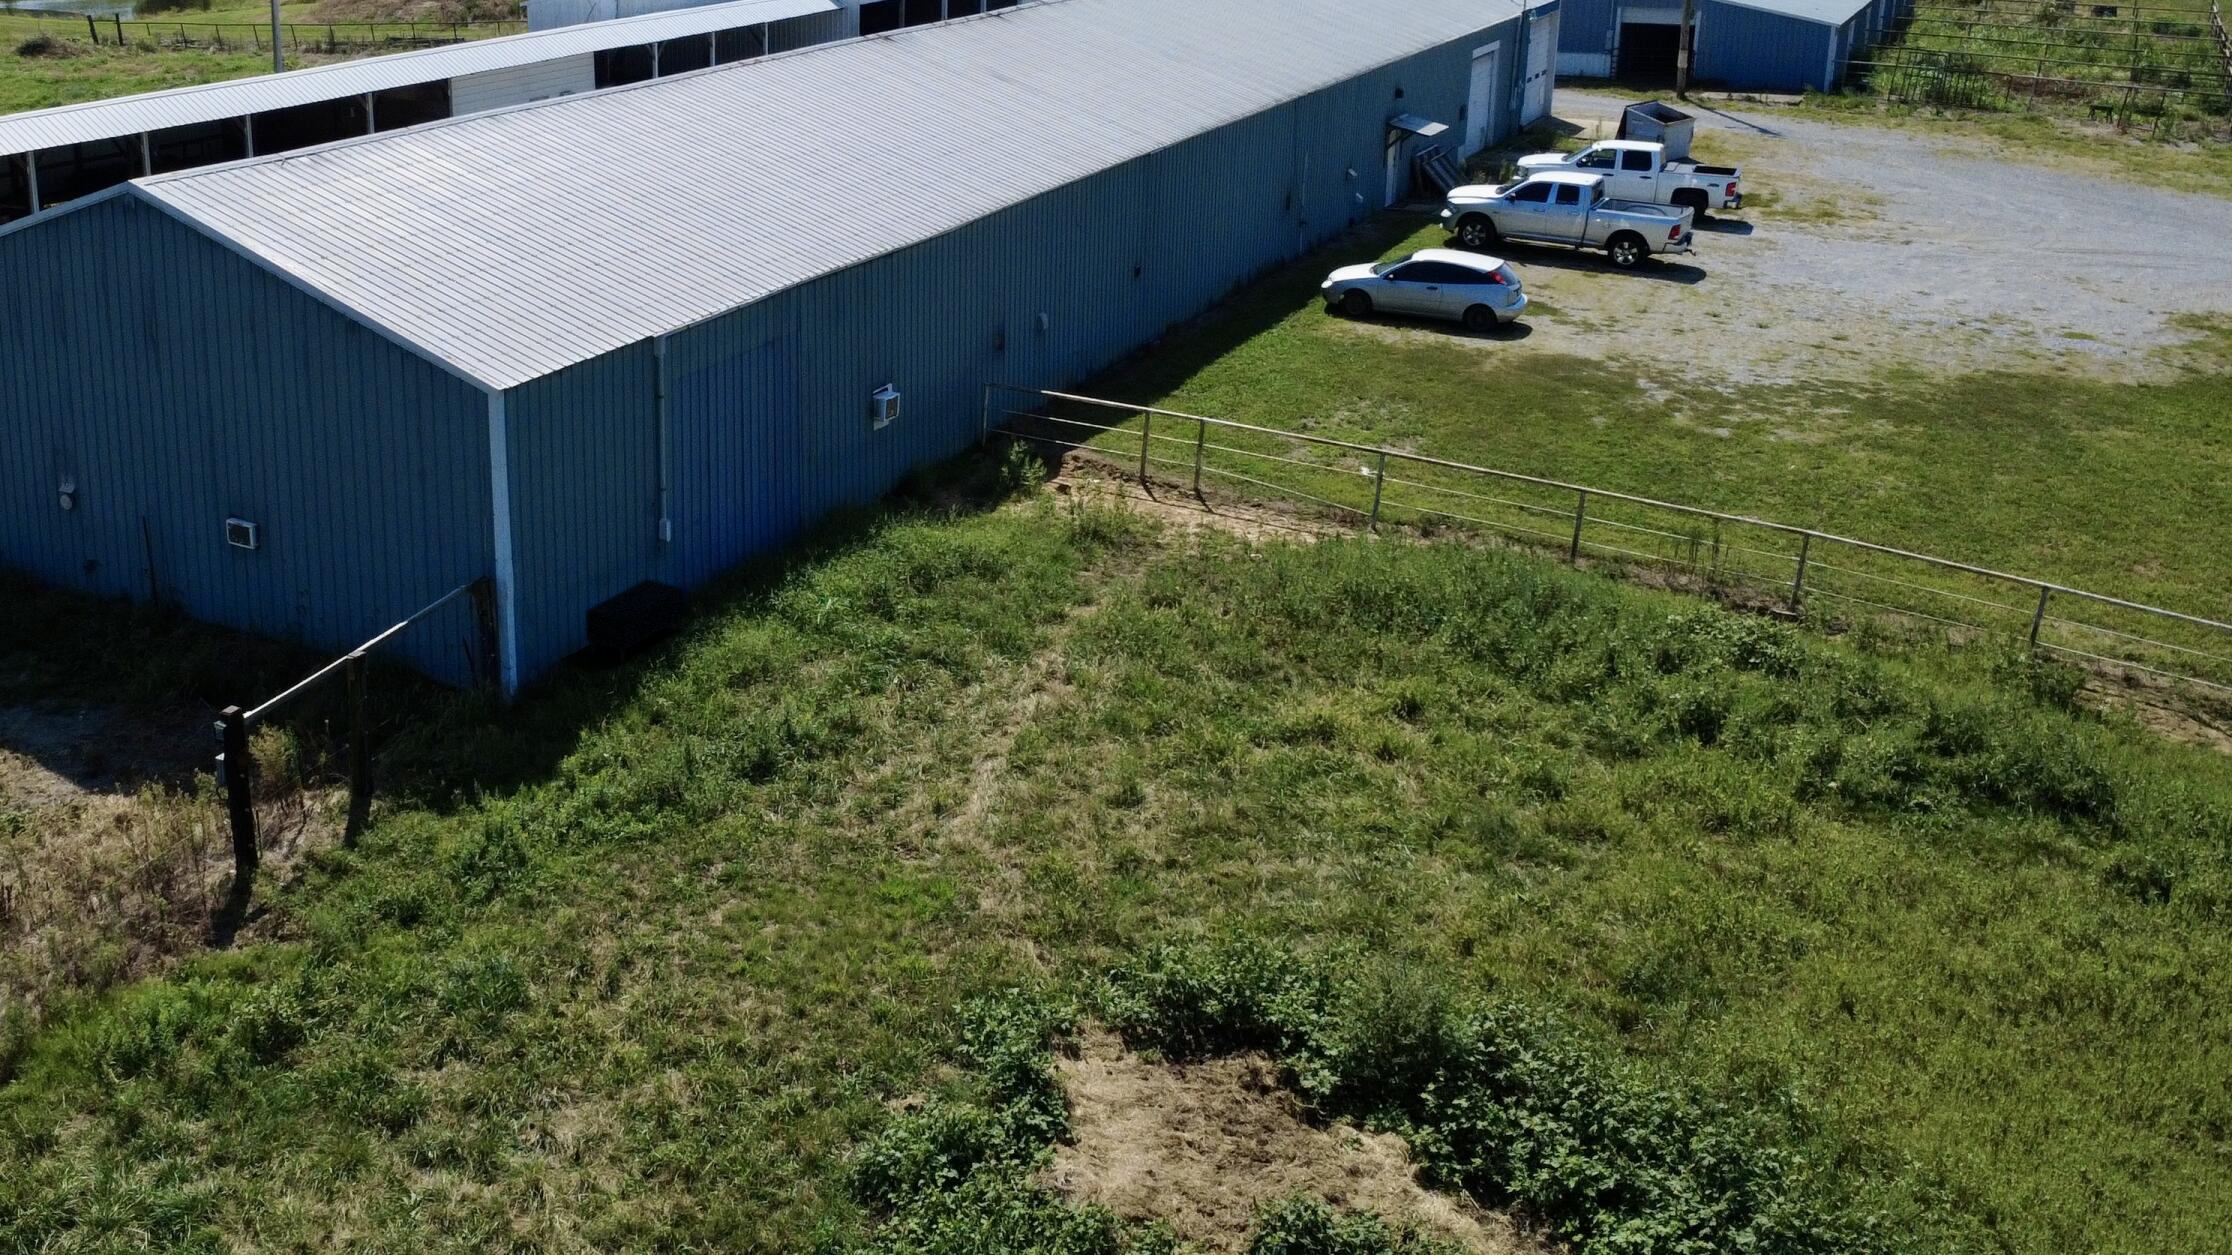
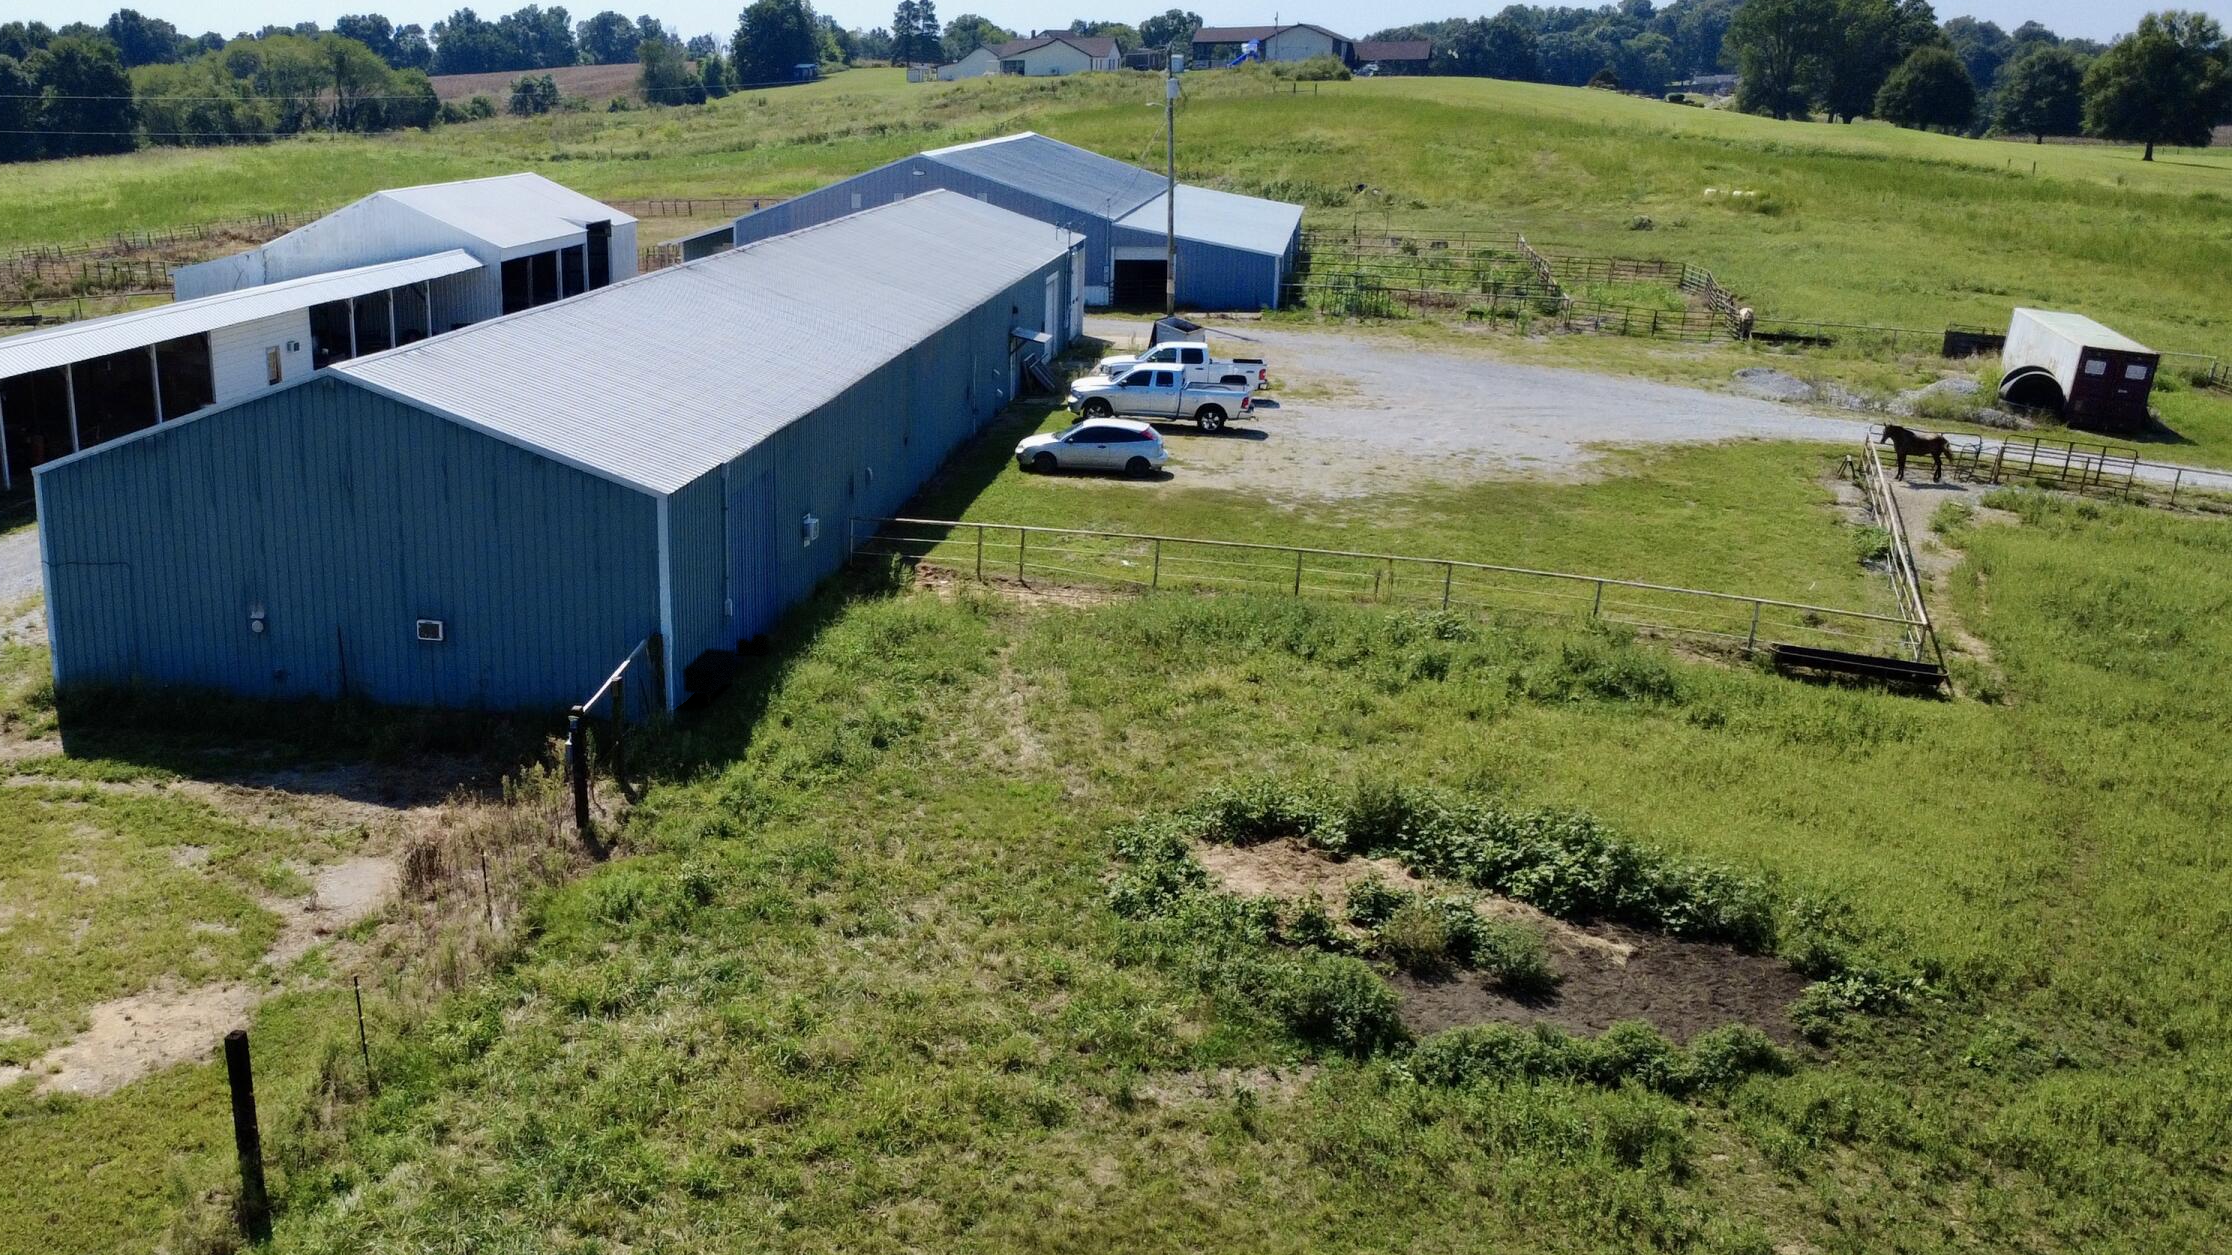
storage bin: none [718,554,777,586] -> present [734,634,769,655]

